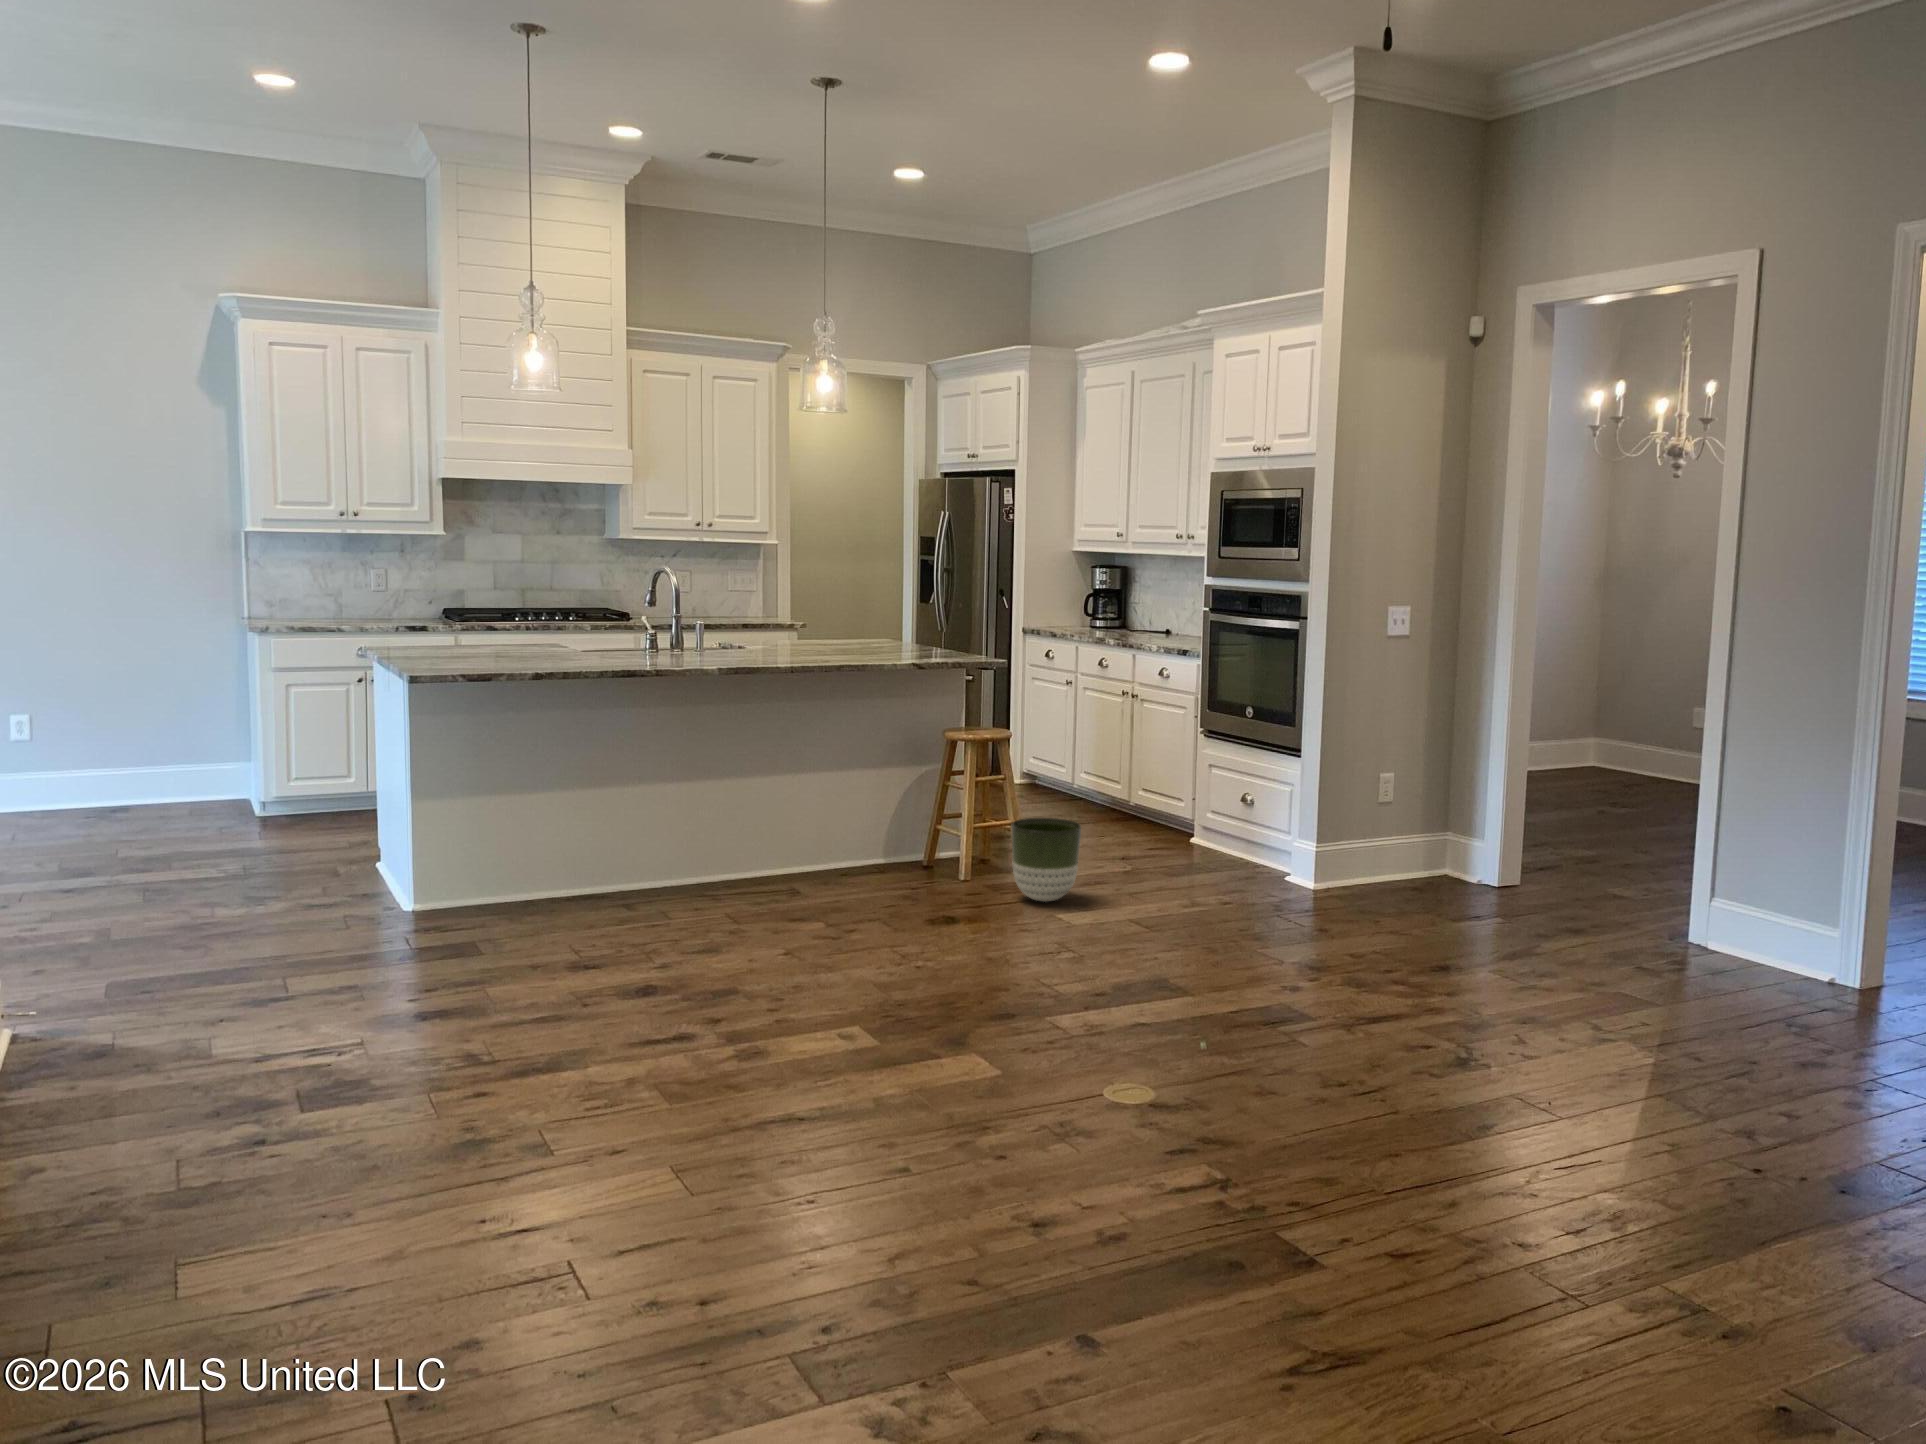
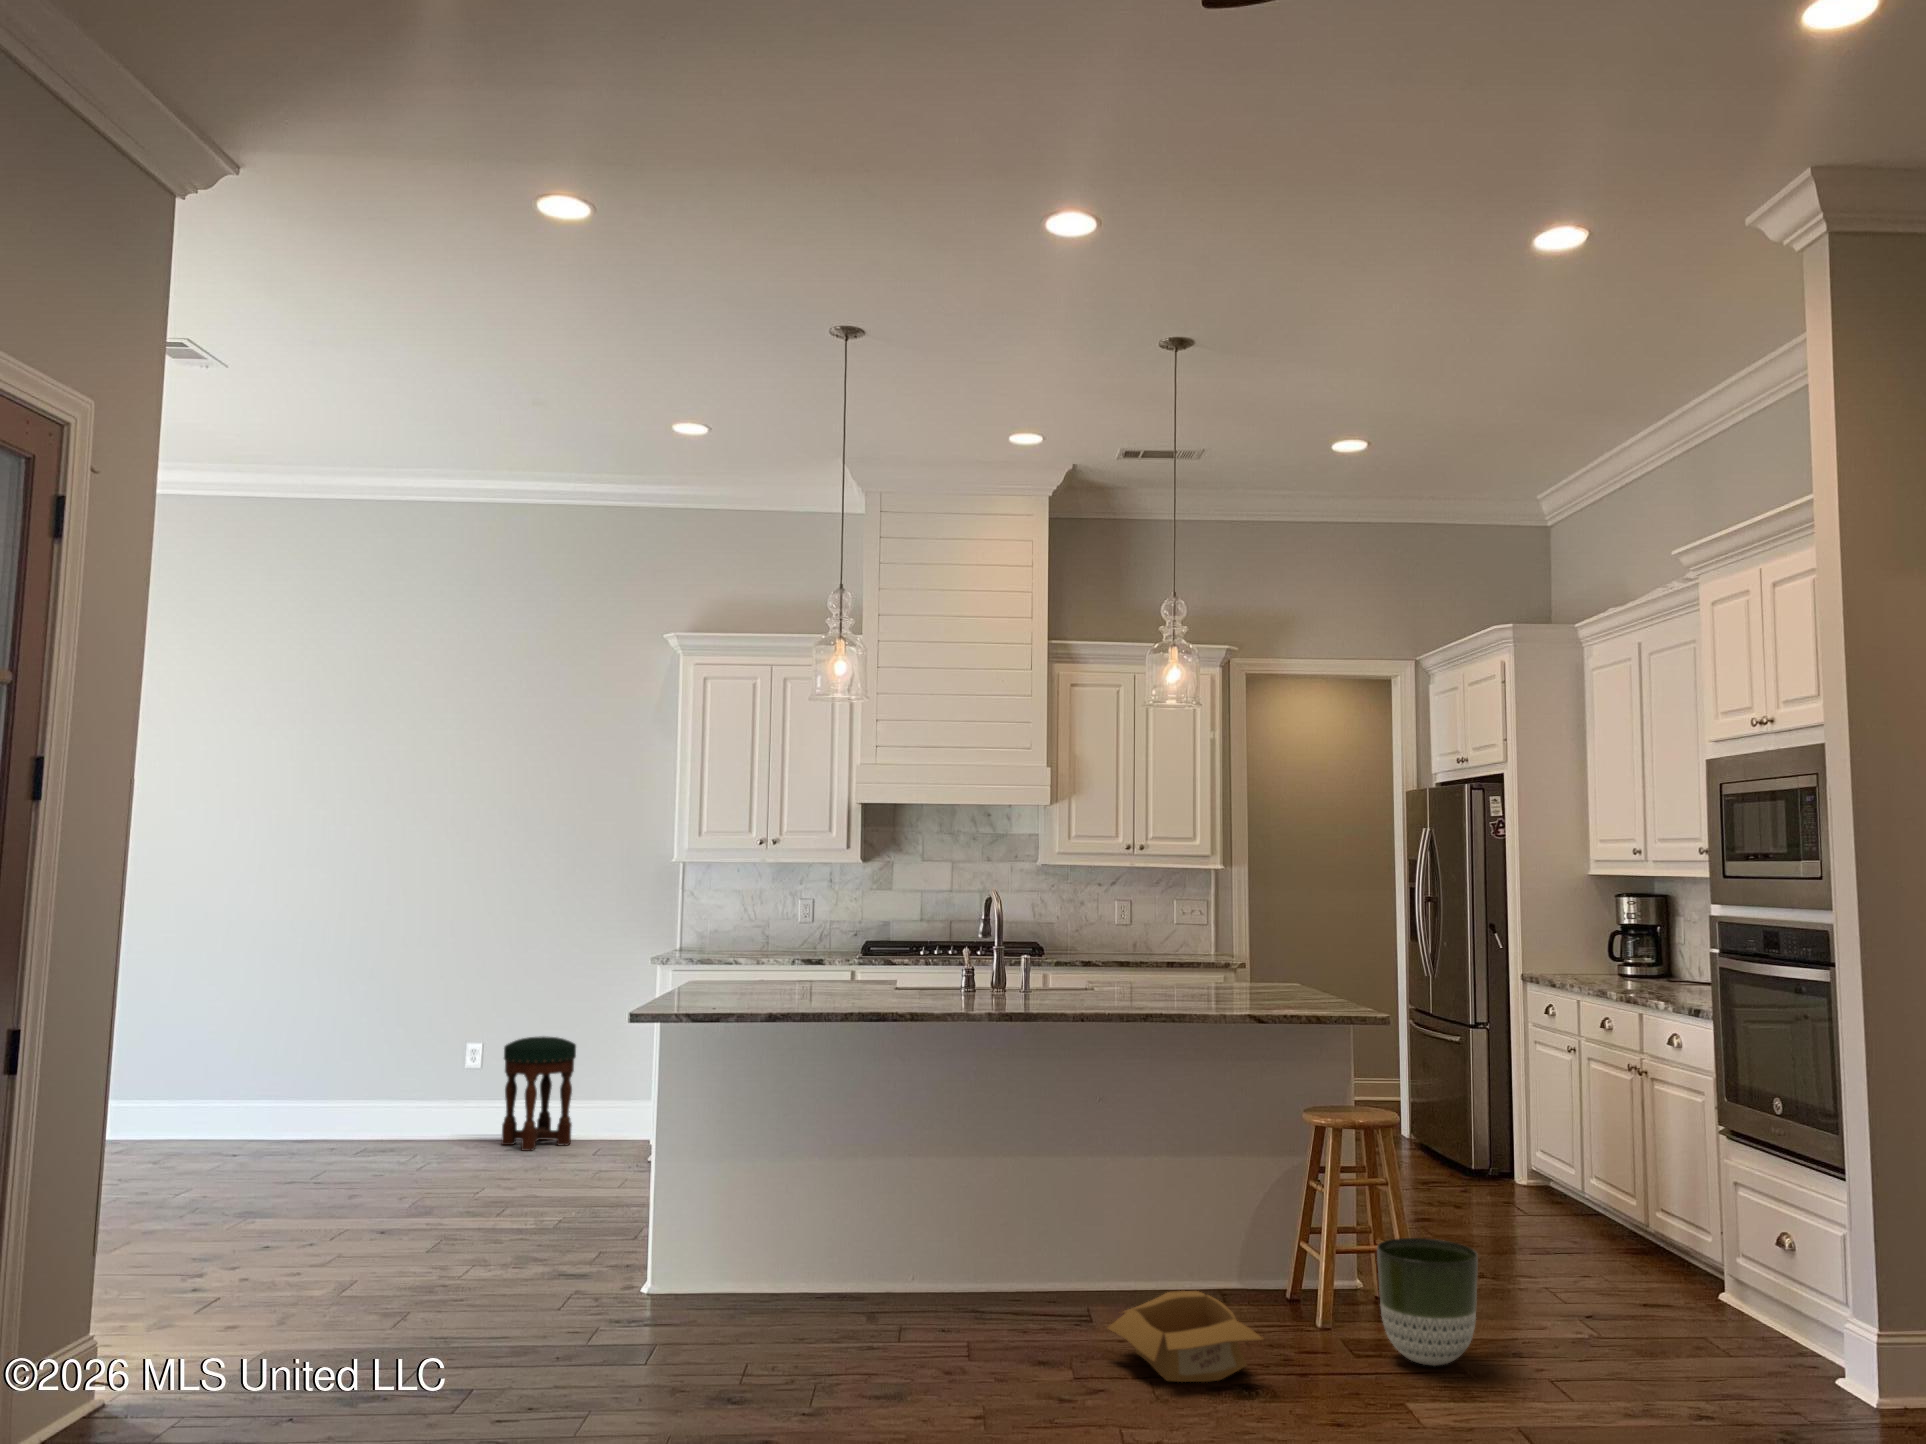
stool: none [66,710,150,821] -> present [501,1037,576,1151]
cardboard box: none [828,869,953,932] -> present [1108,1291,1264,1382]

